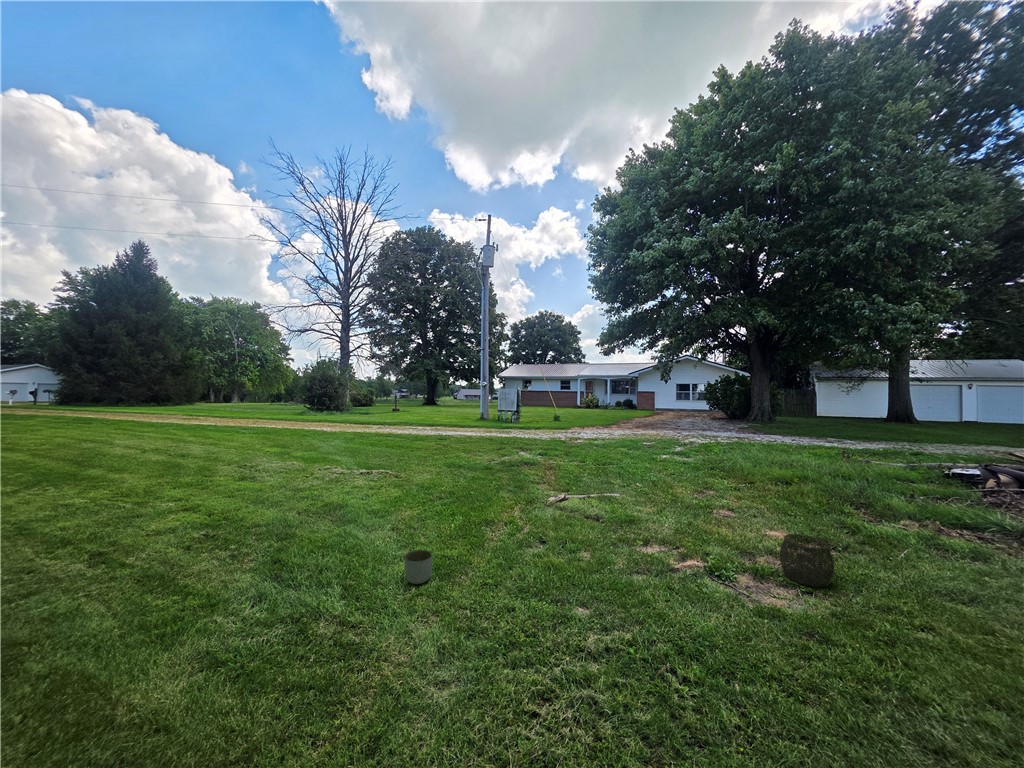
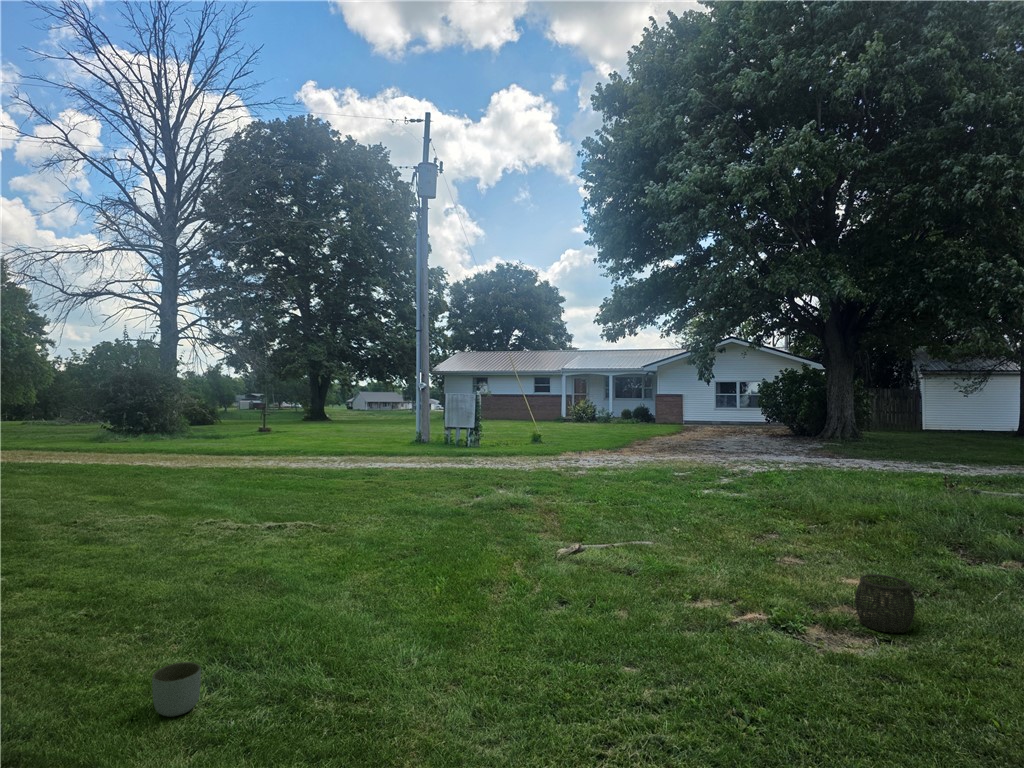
planter: present [405,550,433,584] -> present [152,662,201,717]

